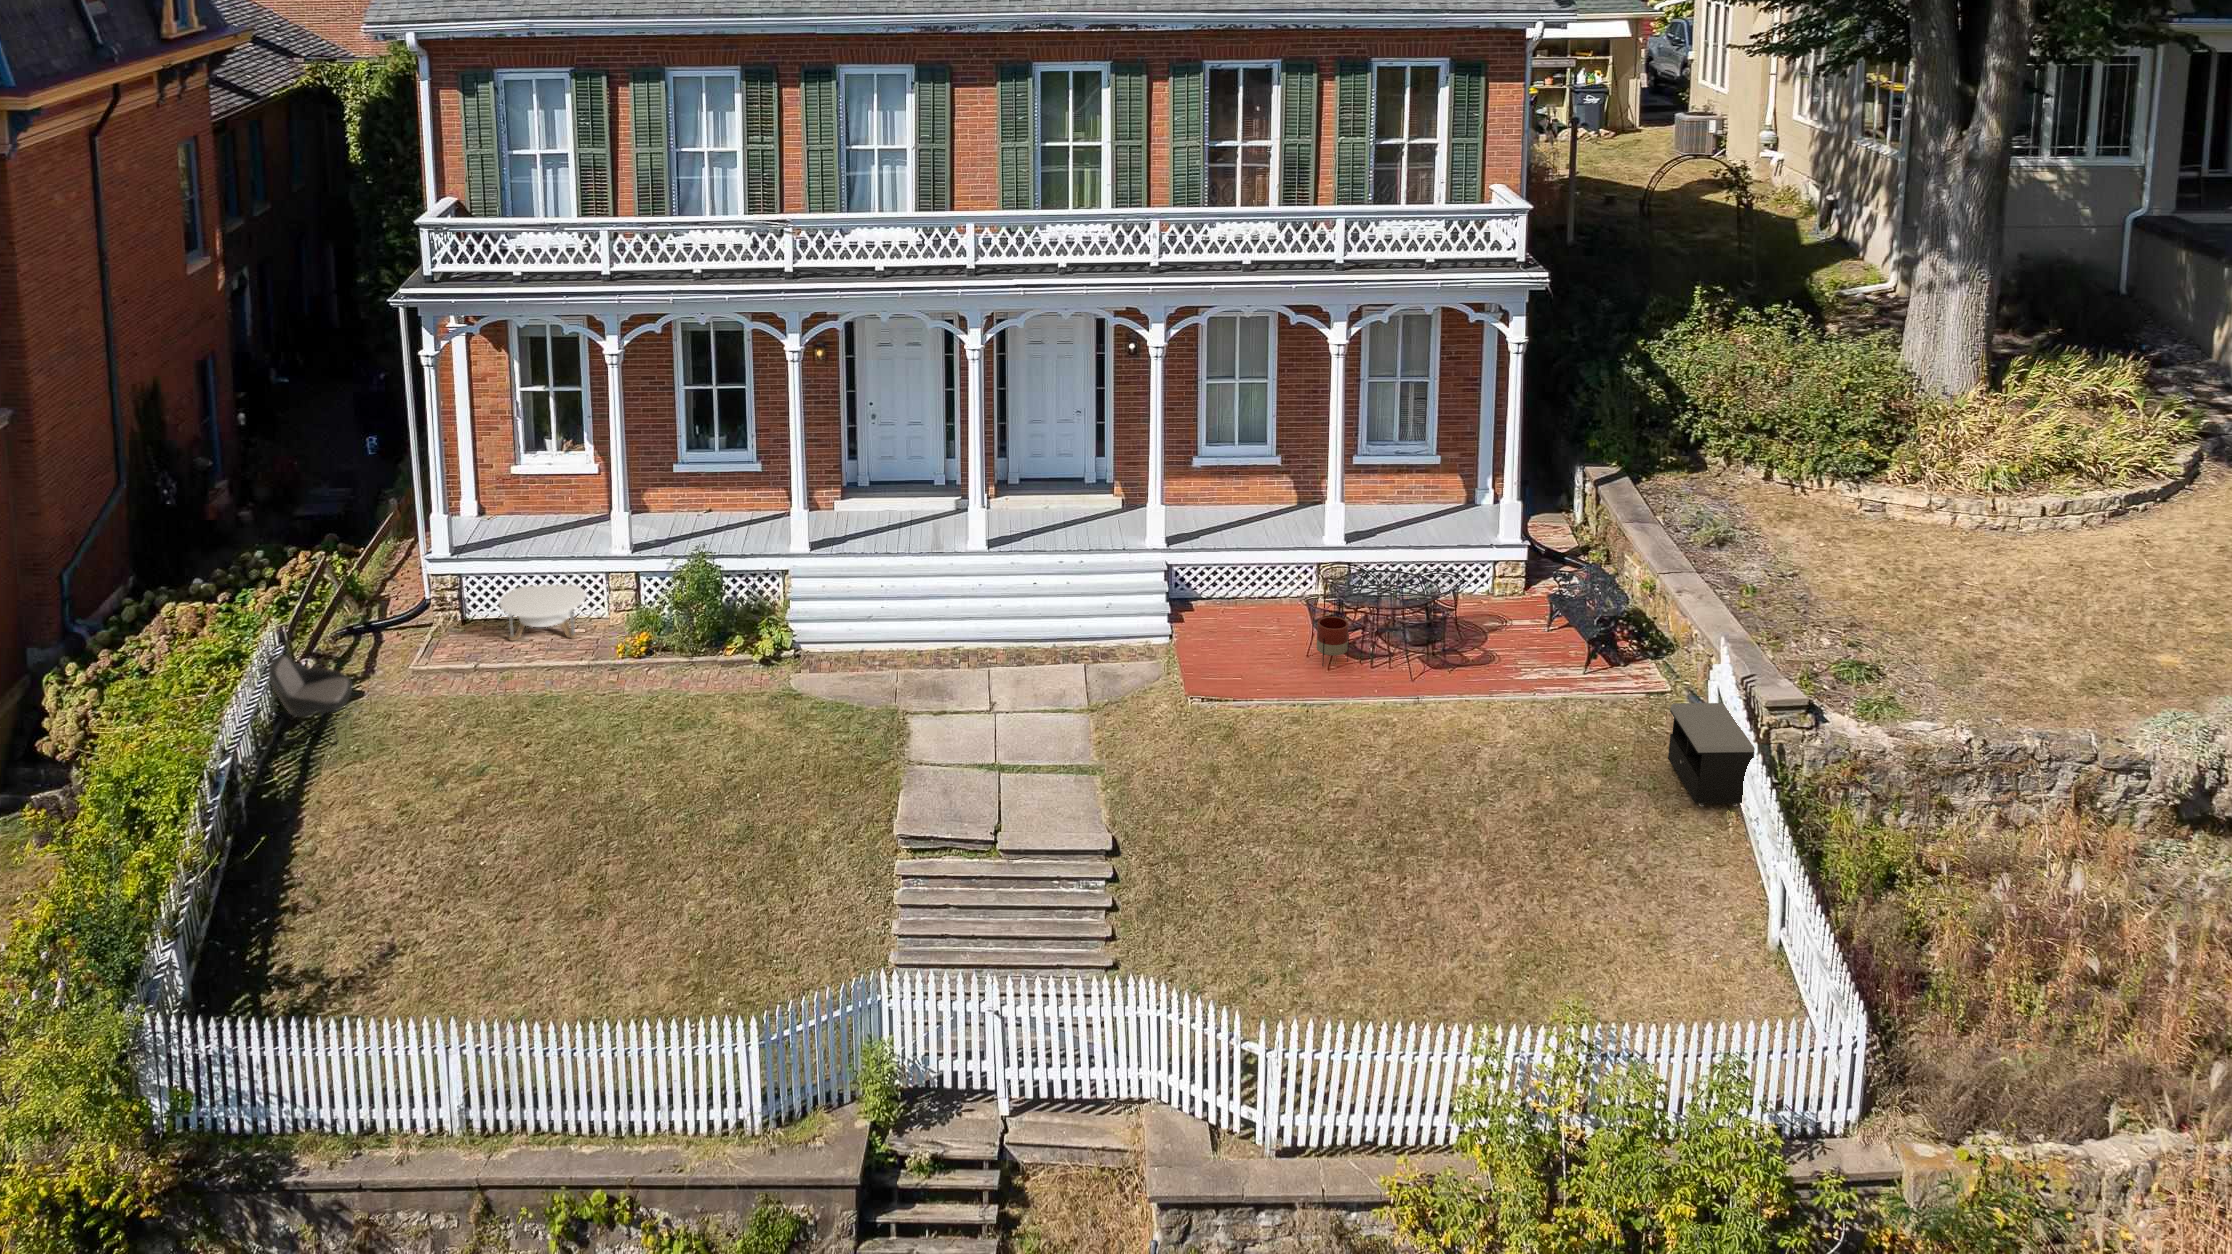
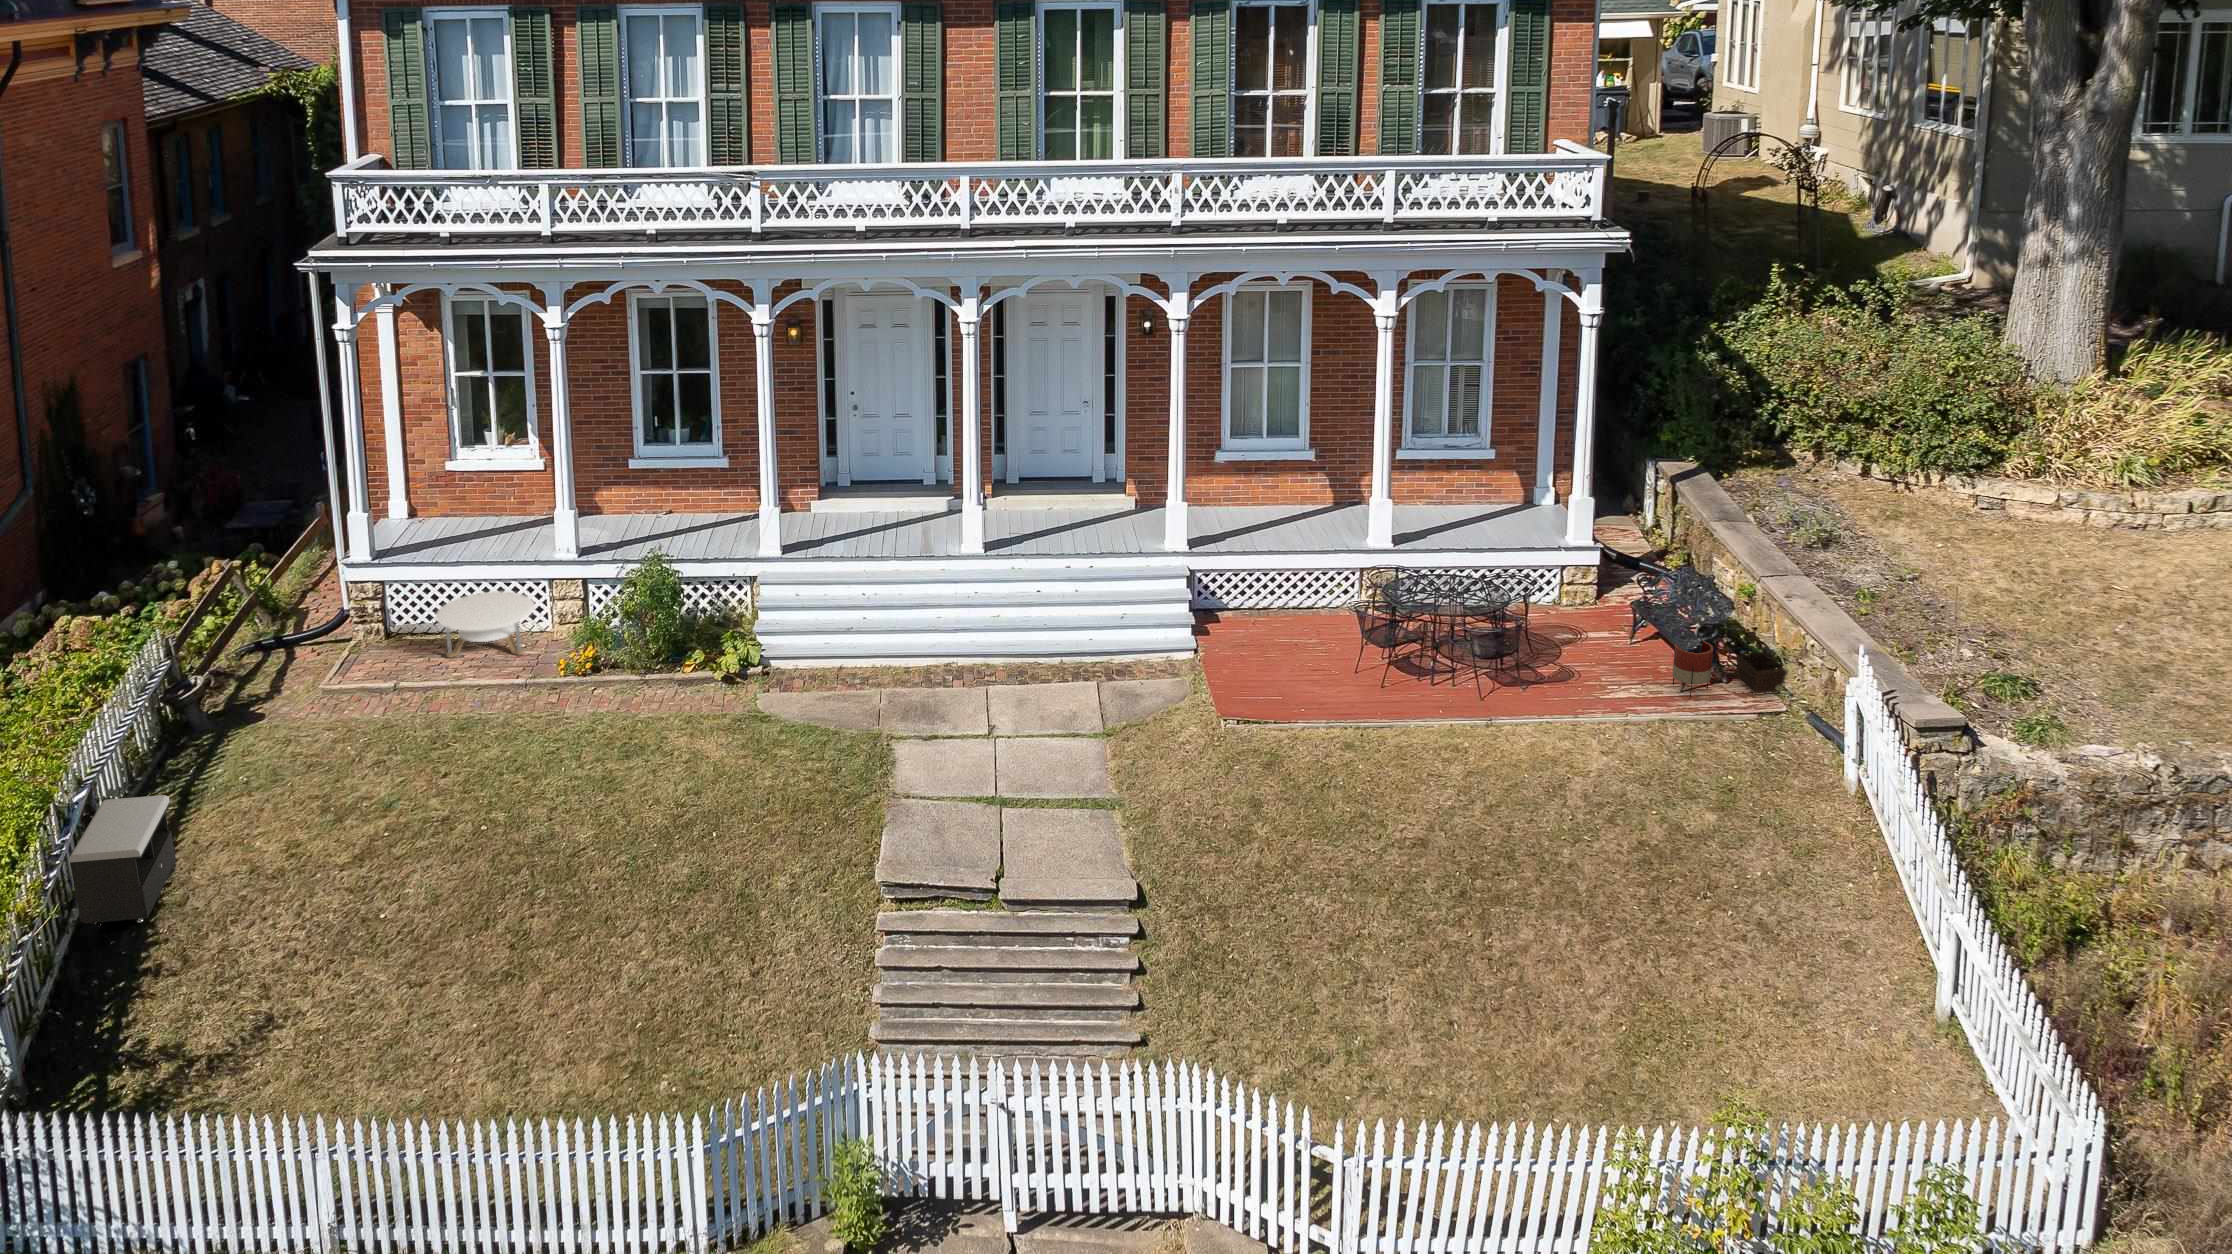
planter: present [1316,617,1349,666] -> present [1672,641,1713,699]
basket: none [1636,641,1679,678] -> present [1736,652,1788,694]
lounge chair: present [268,655,352,743] -> none [156,673,257,780]
storage bench: present [1668,703,1755,807] -> present [69,795,176,925]

